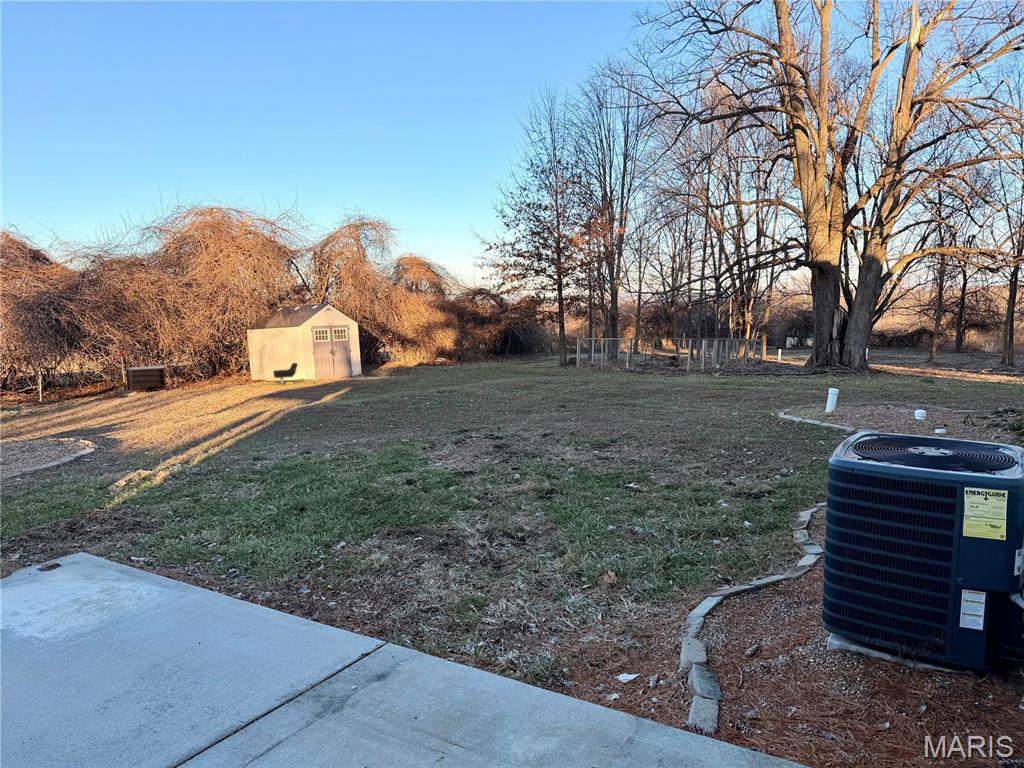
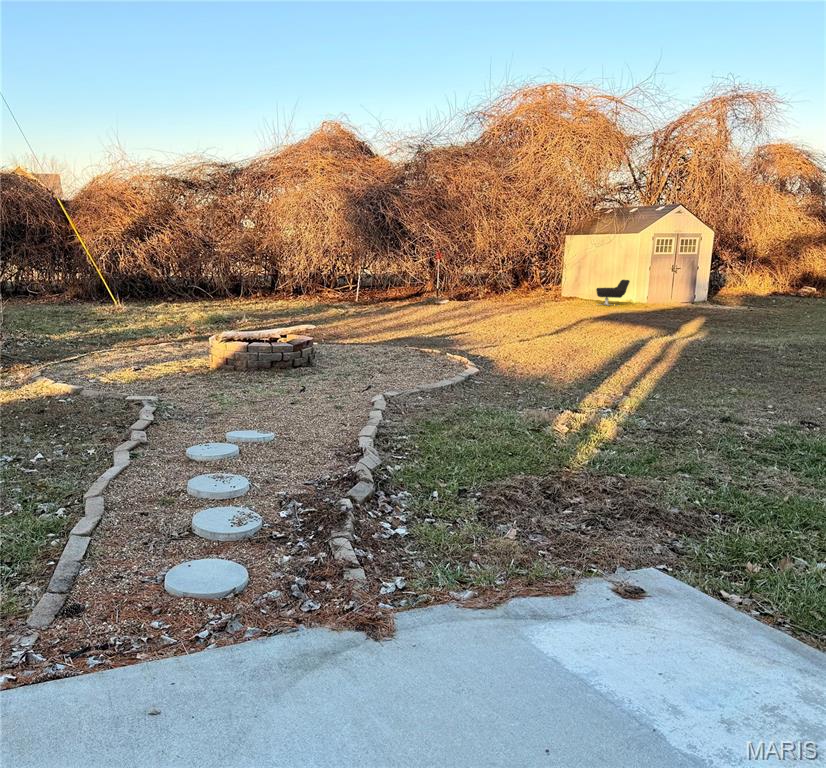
bench: present [125,366,166,390] -> none [437,272,477,298]

